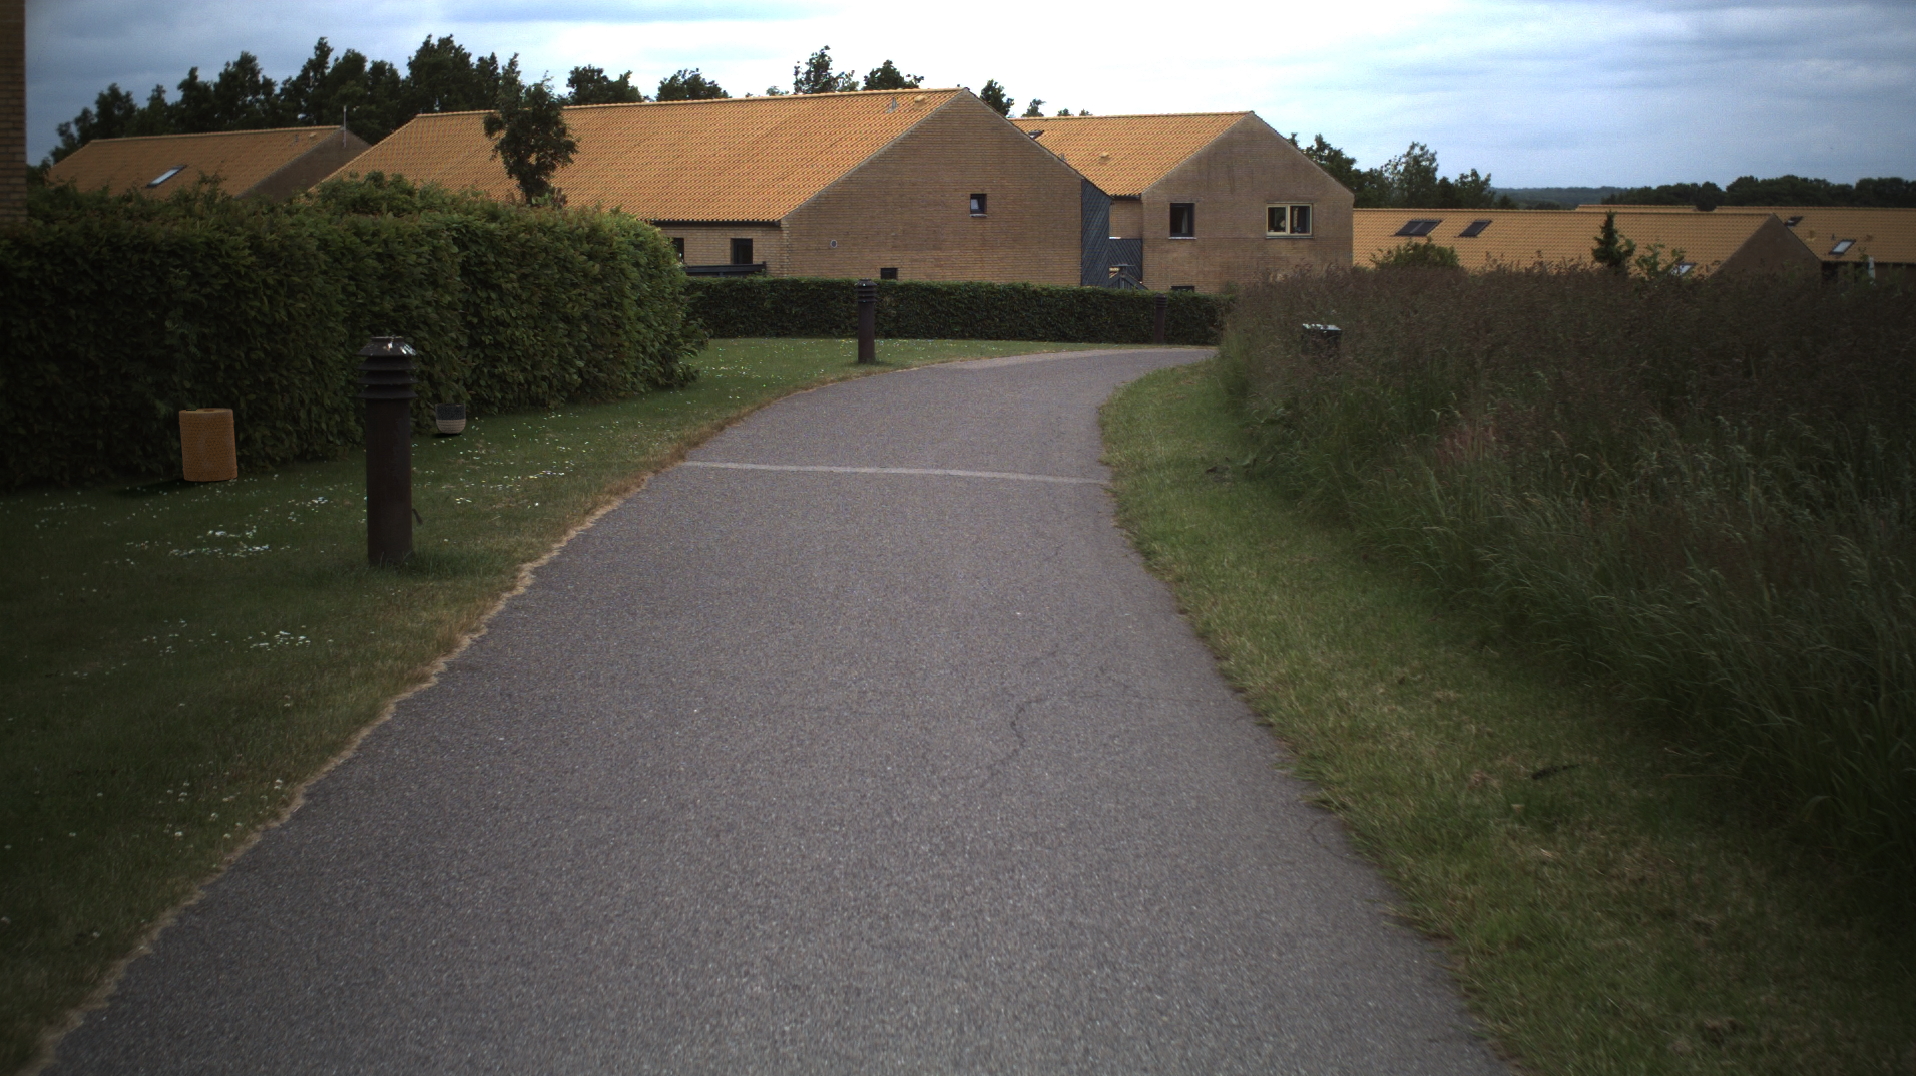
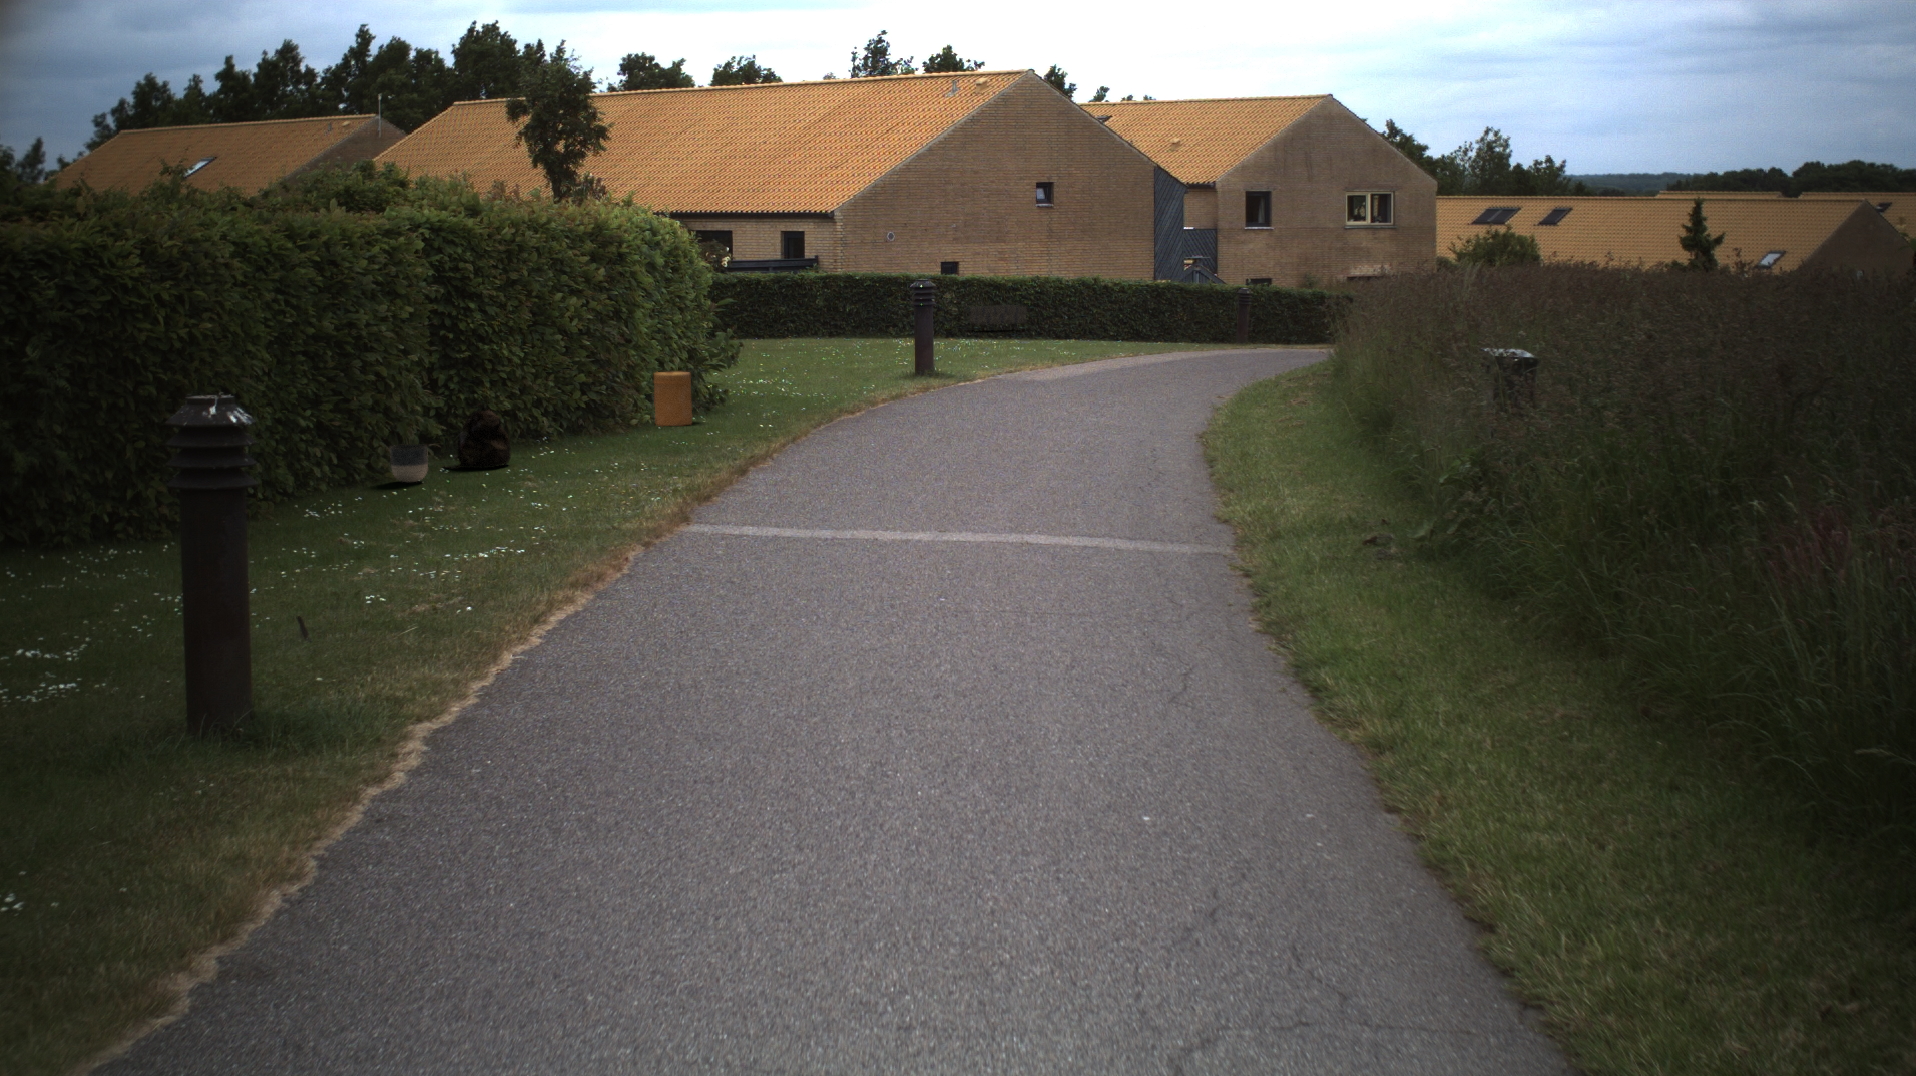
bench: none [907,308,958,332] -> present [970,305,1026,331]
backpack: none [472,372,529,426] -> present [447,407,511,469]
basket: present [179,408,237,481] -> present [654,372,692,426]

